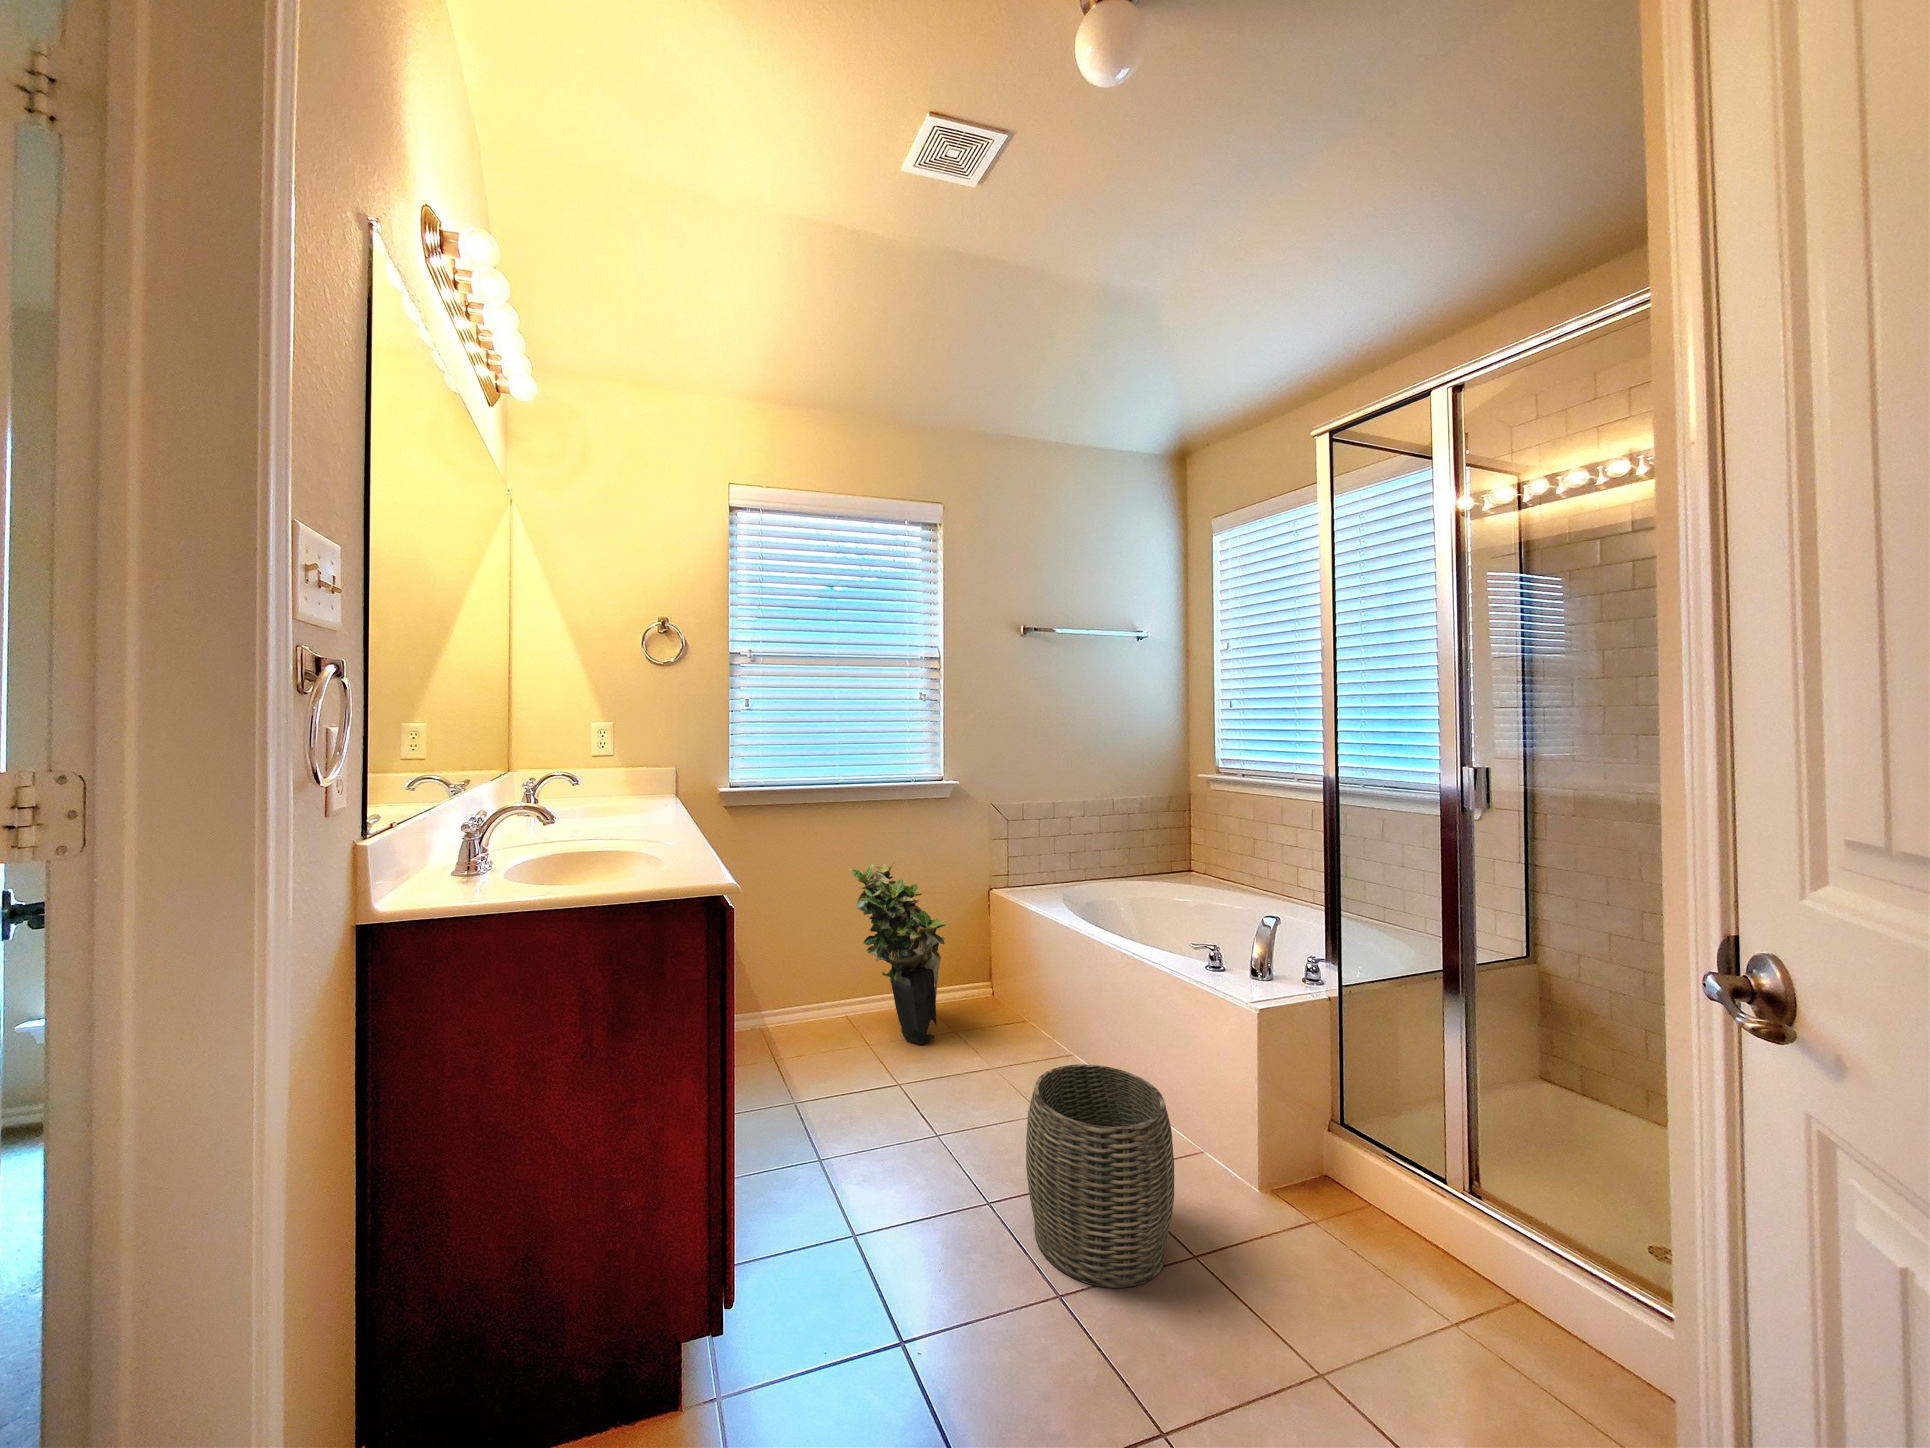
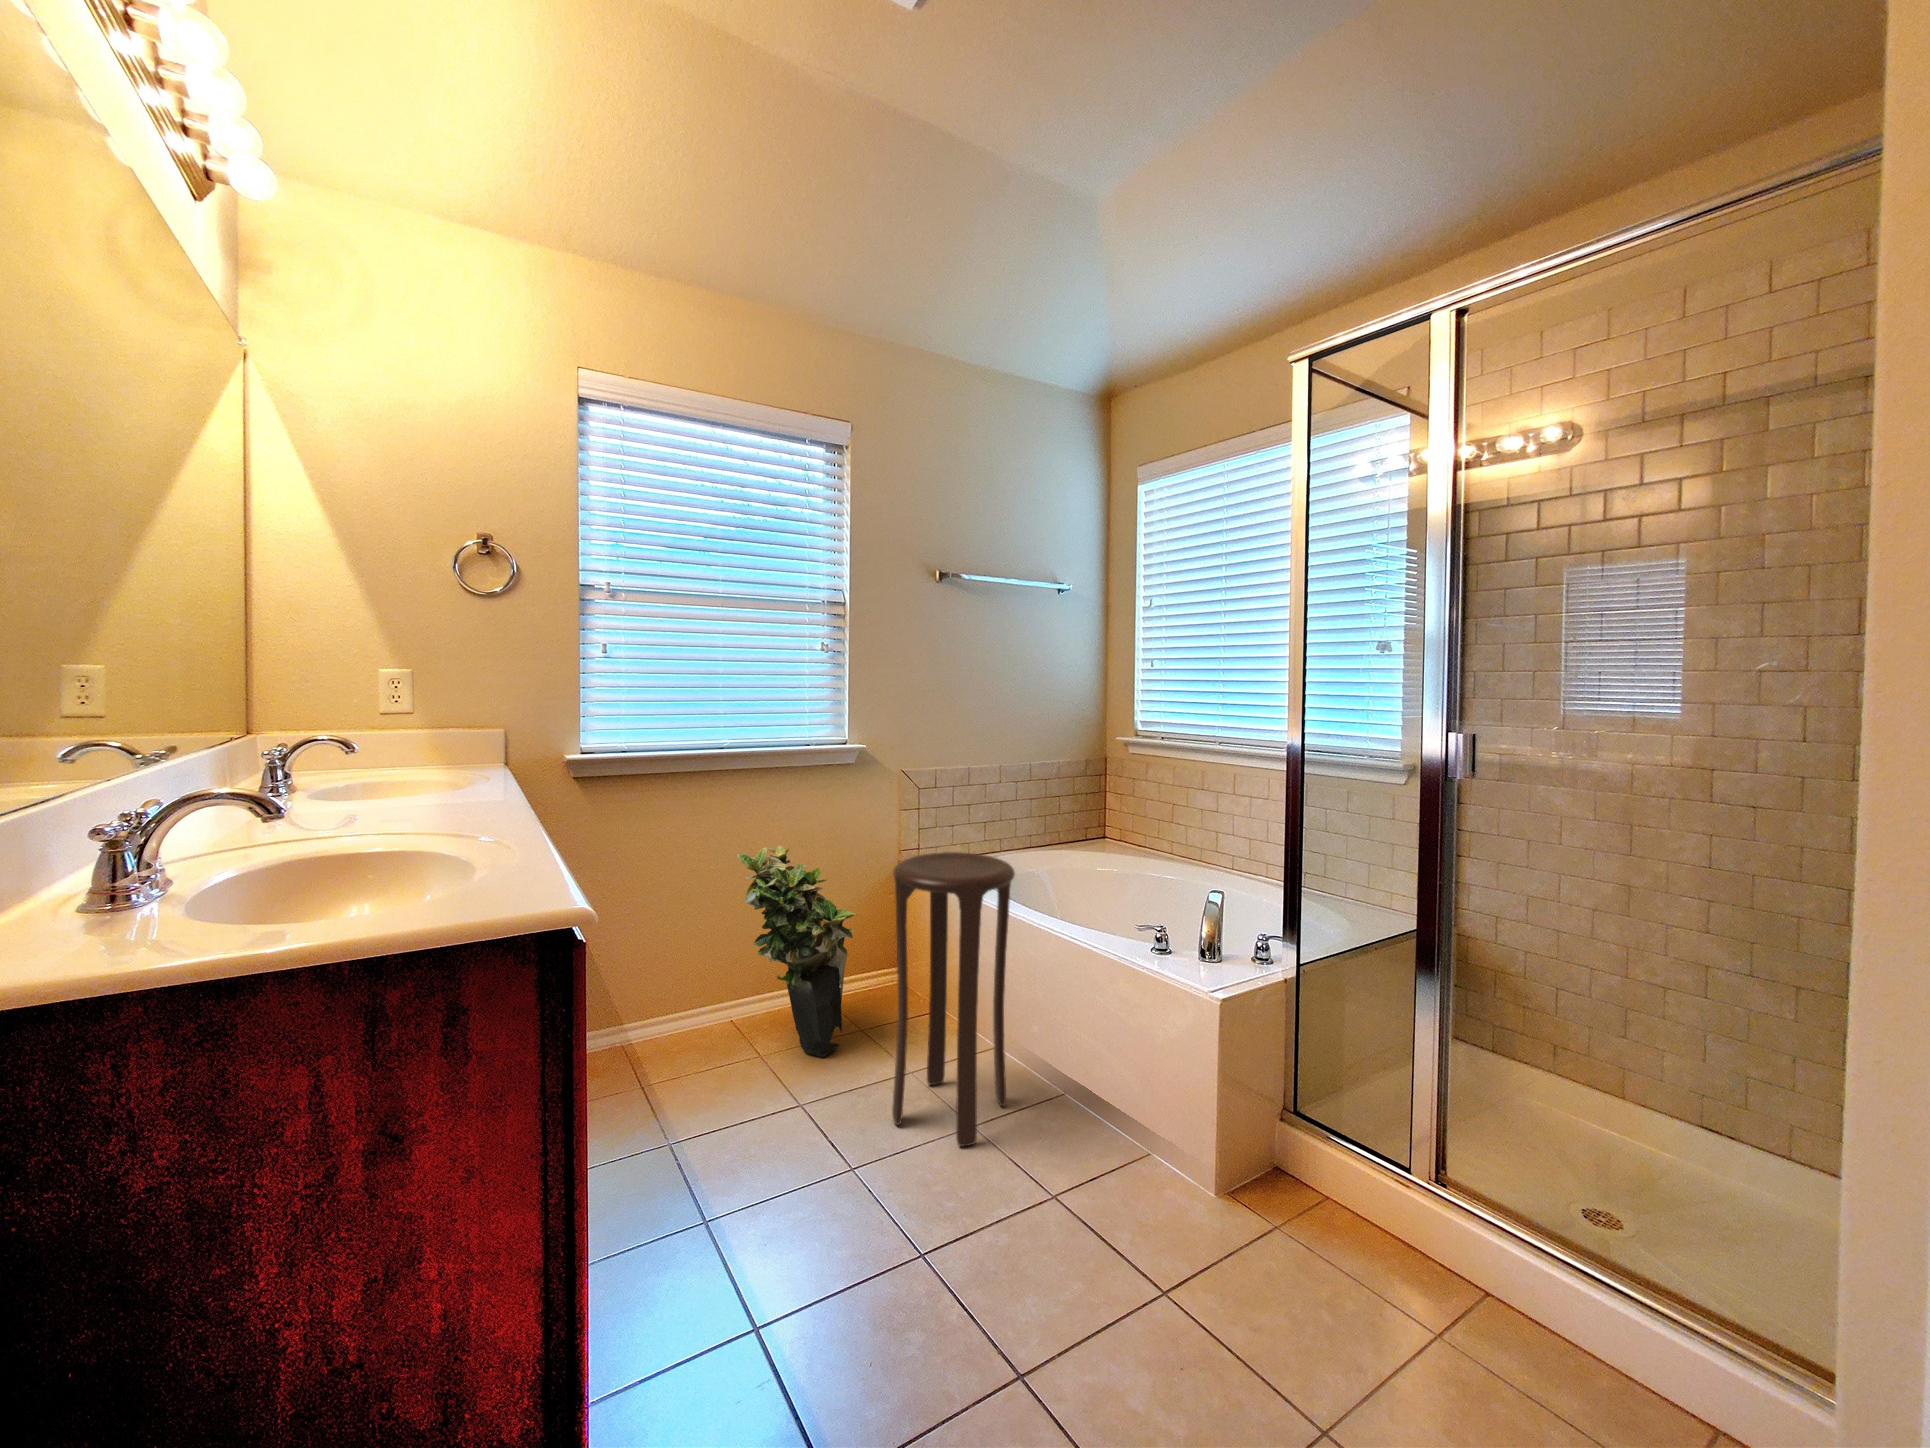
stool: none [973,872,1077,1123] -> present [892,852,1015,1146]
woven basket: present [1026,1064,1174,1288] -> none [970,1085,1147,1372]

